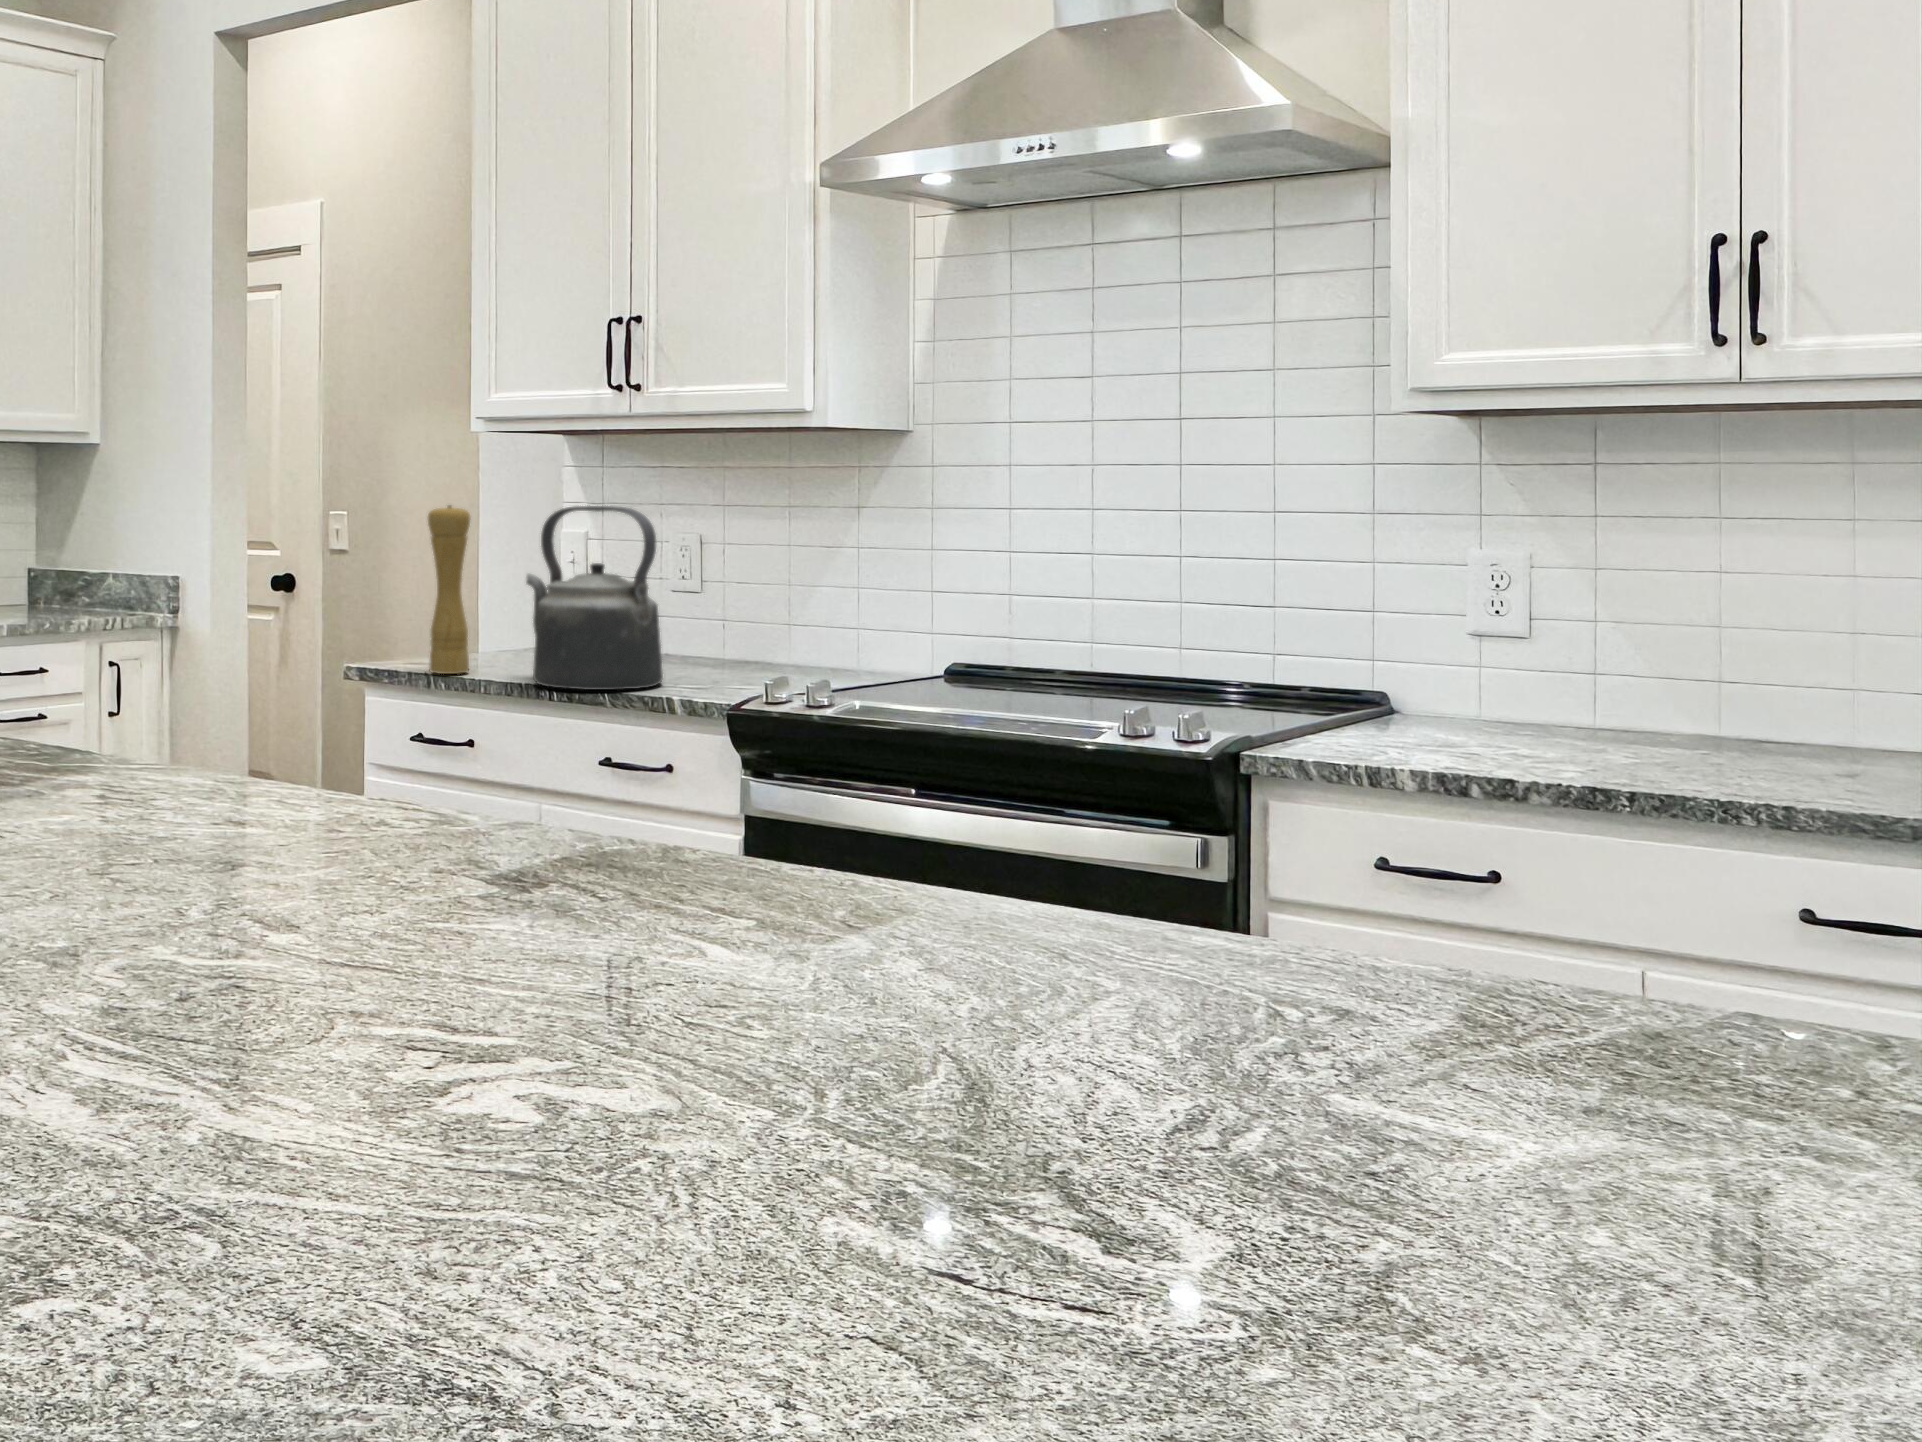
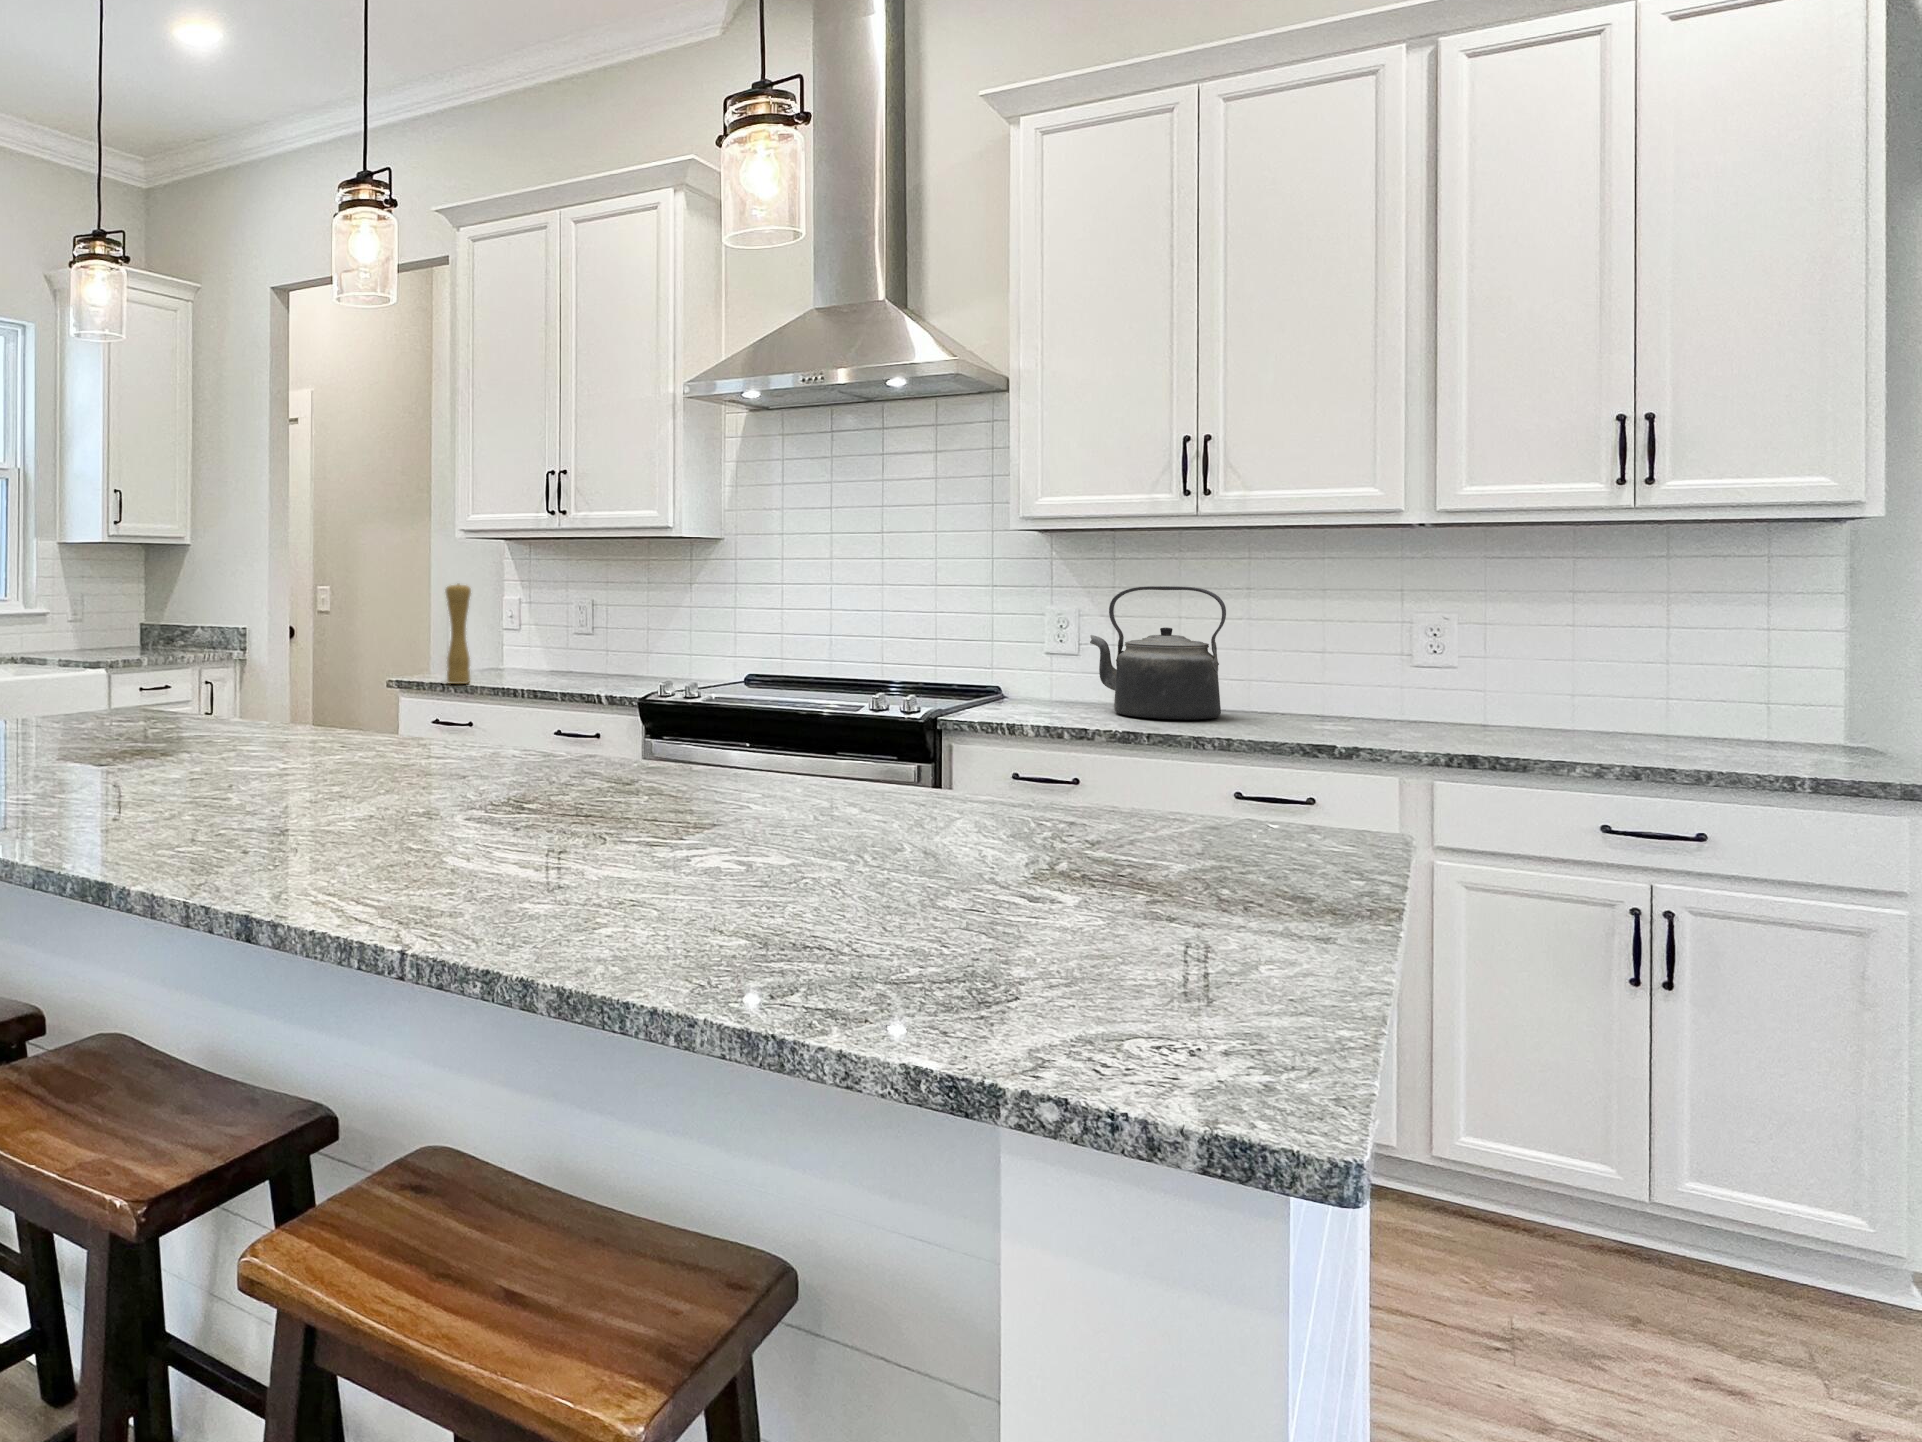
kettle: present [526,506,663,690] -> present [1090,586,1226,720]

